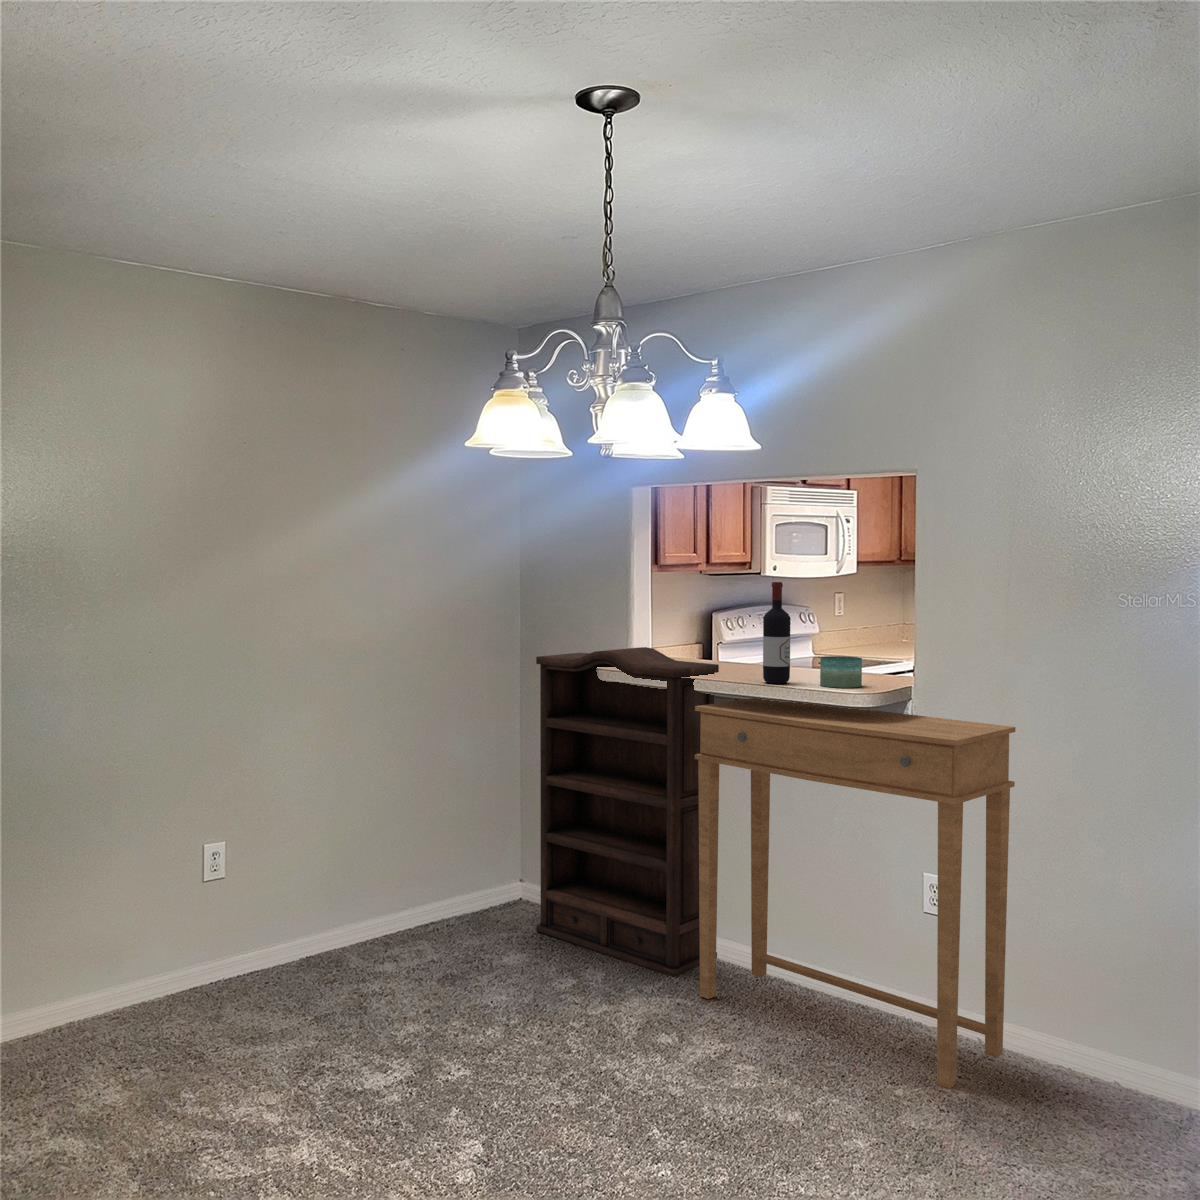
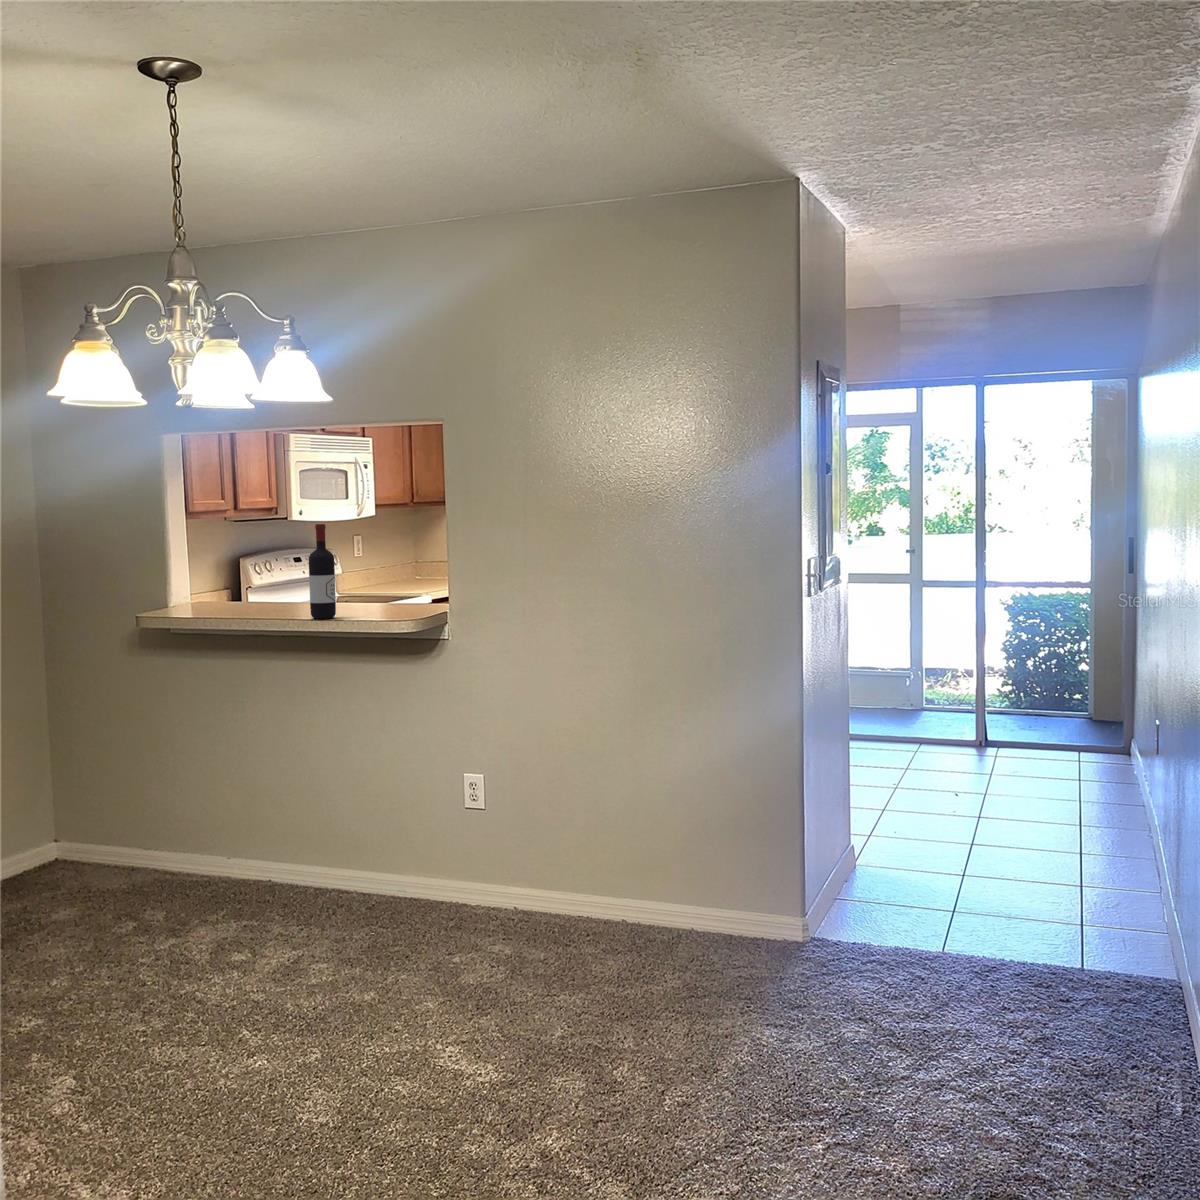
bookshelf: present [536,647,719,977] -> none [65,592,274,905]
candle: present [820,656,862,688] -> none [364,590,402,619]
side table: present [695,698,1016,1089] -> none [247,633,536,950]

